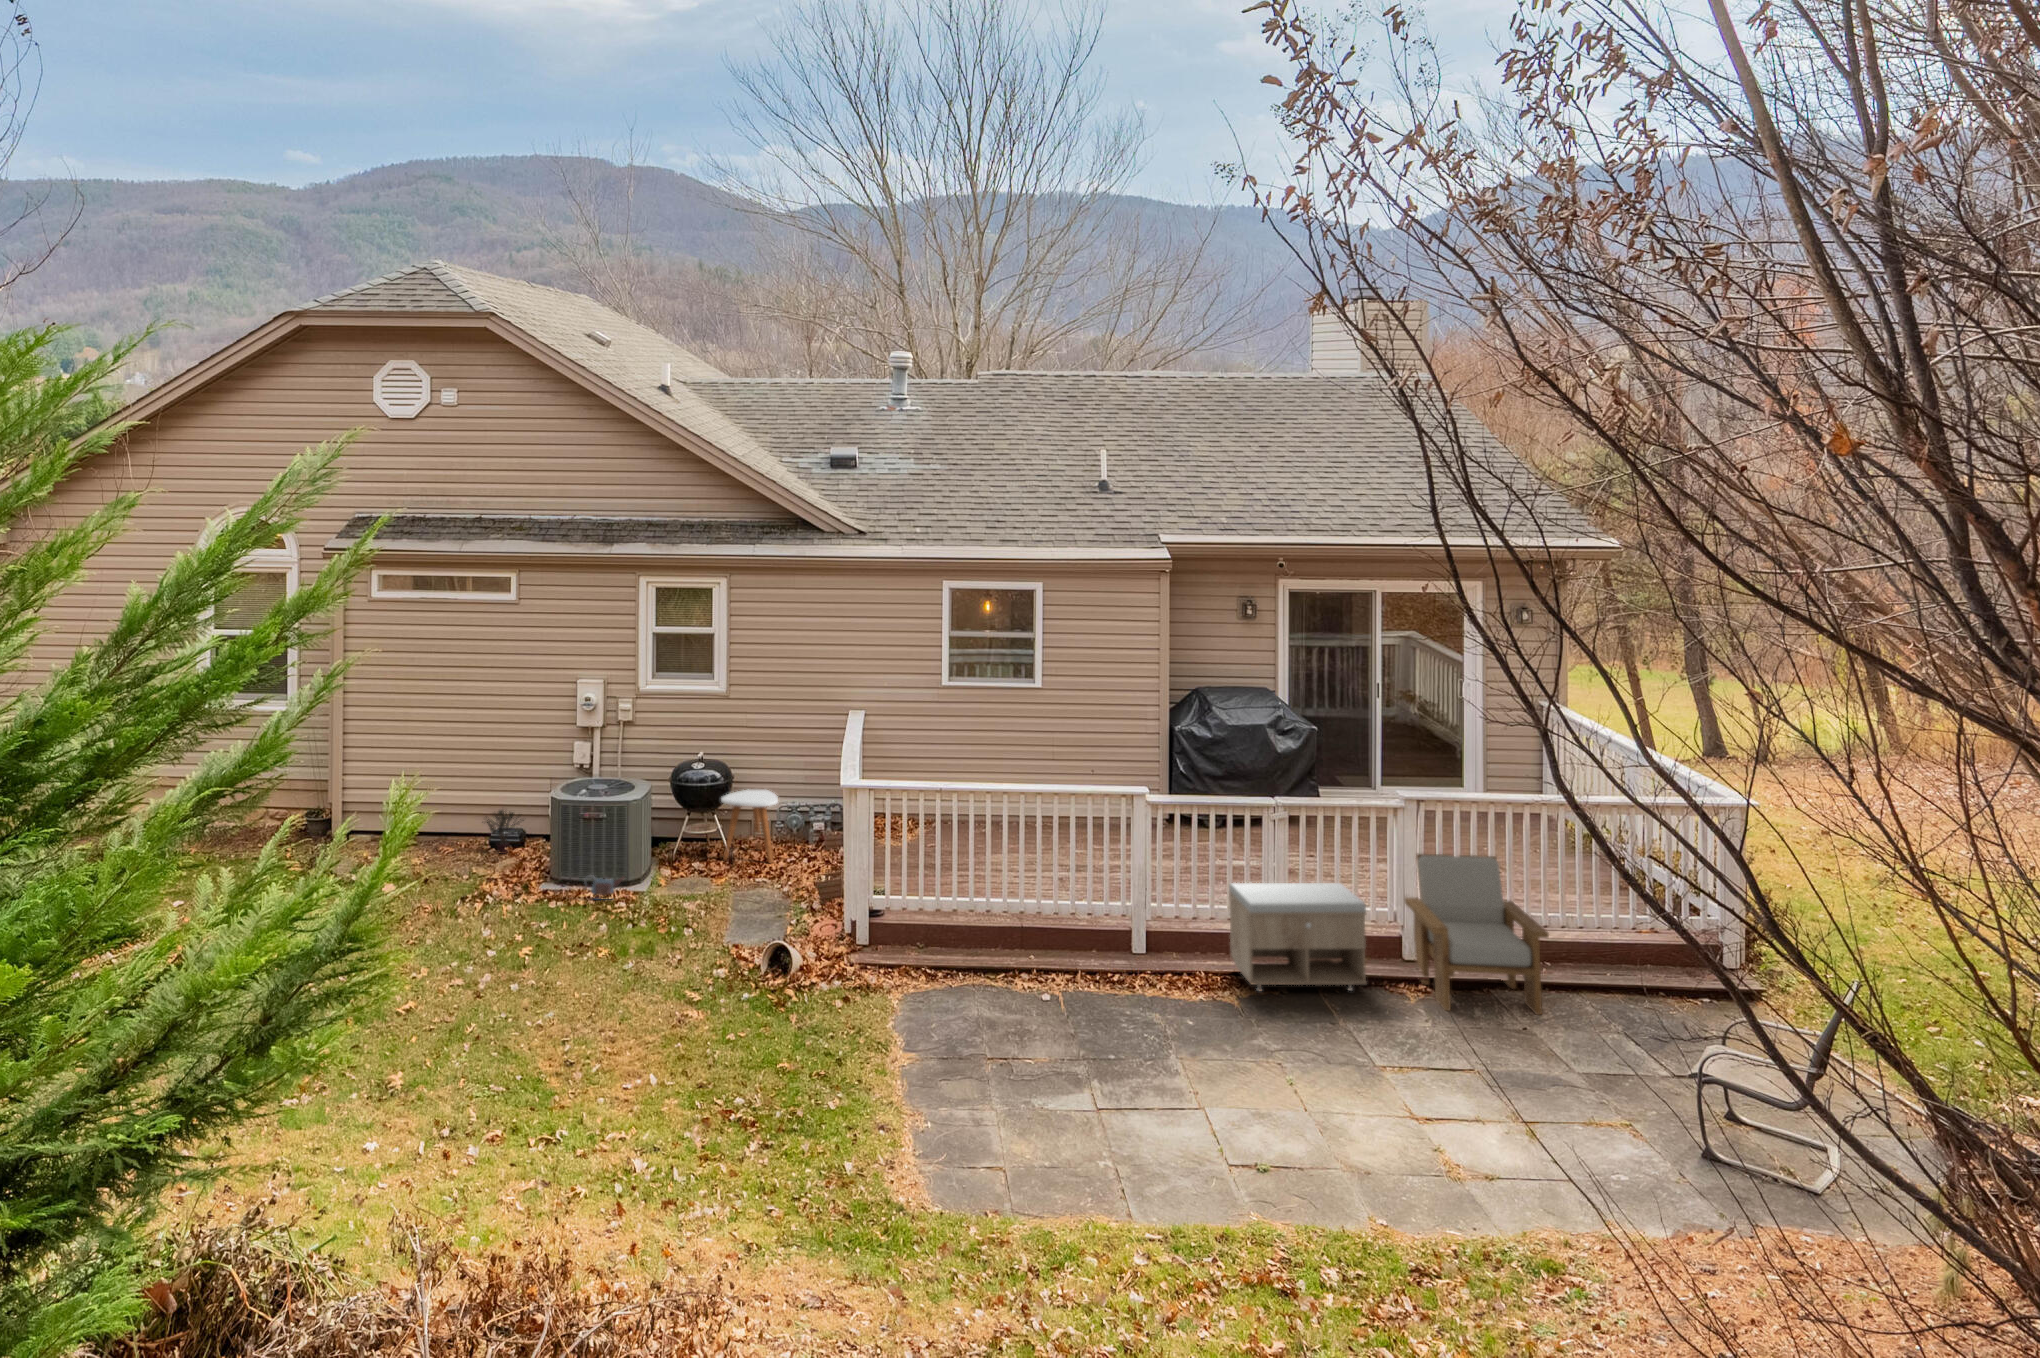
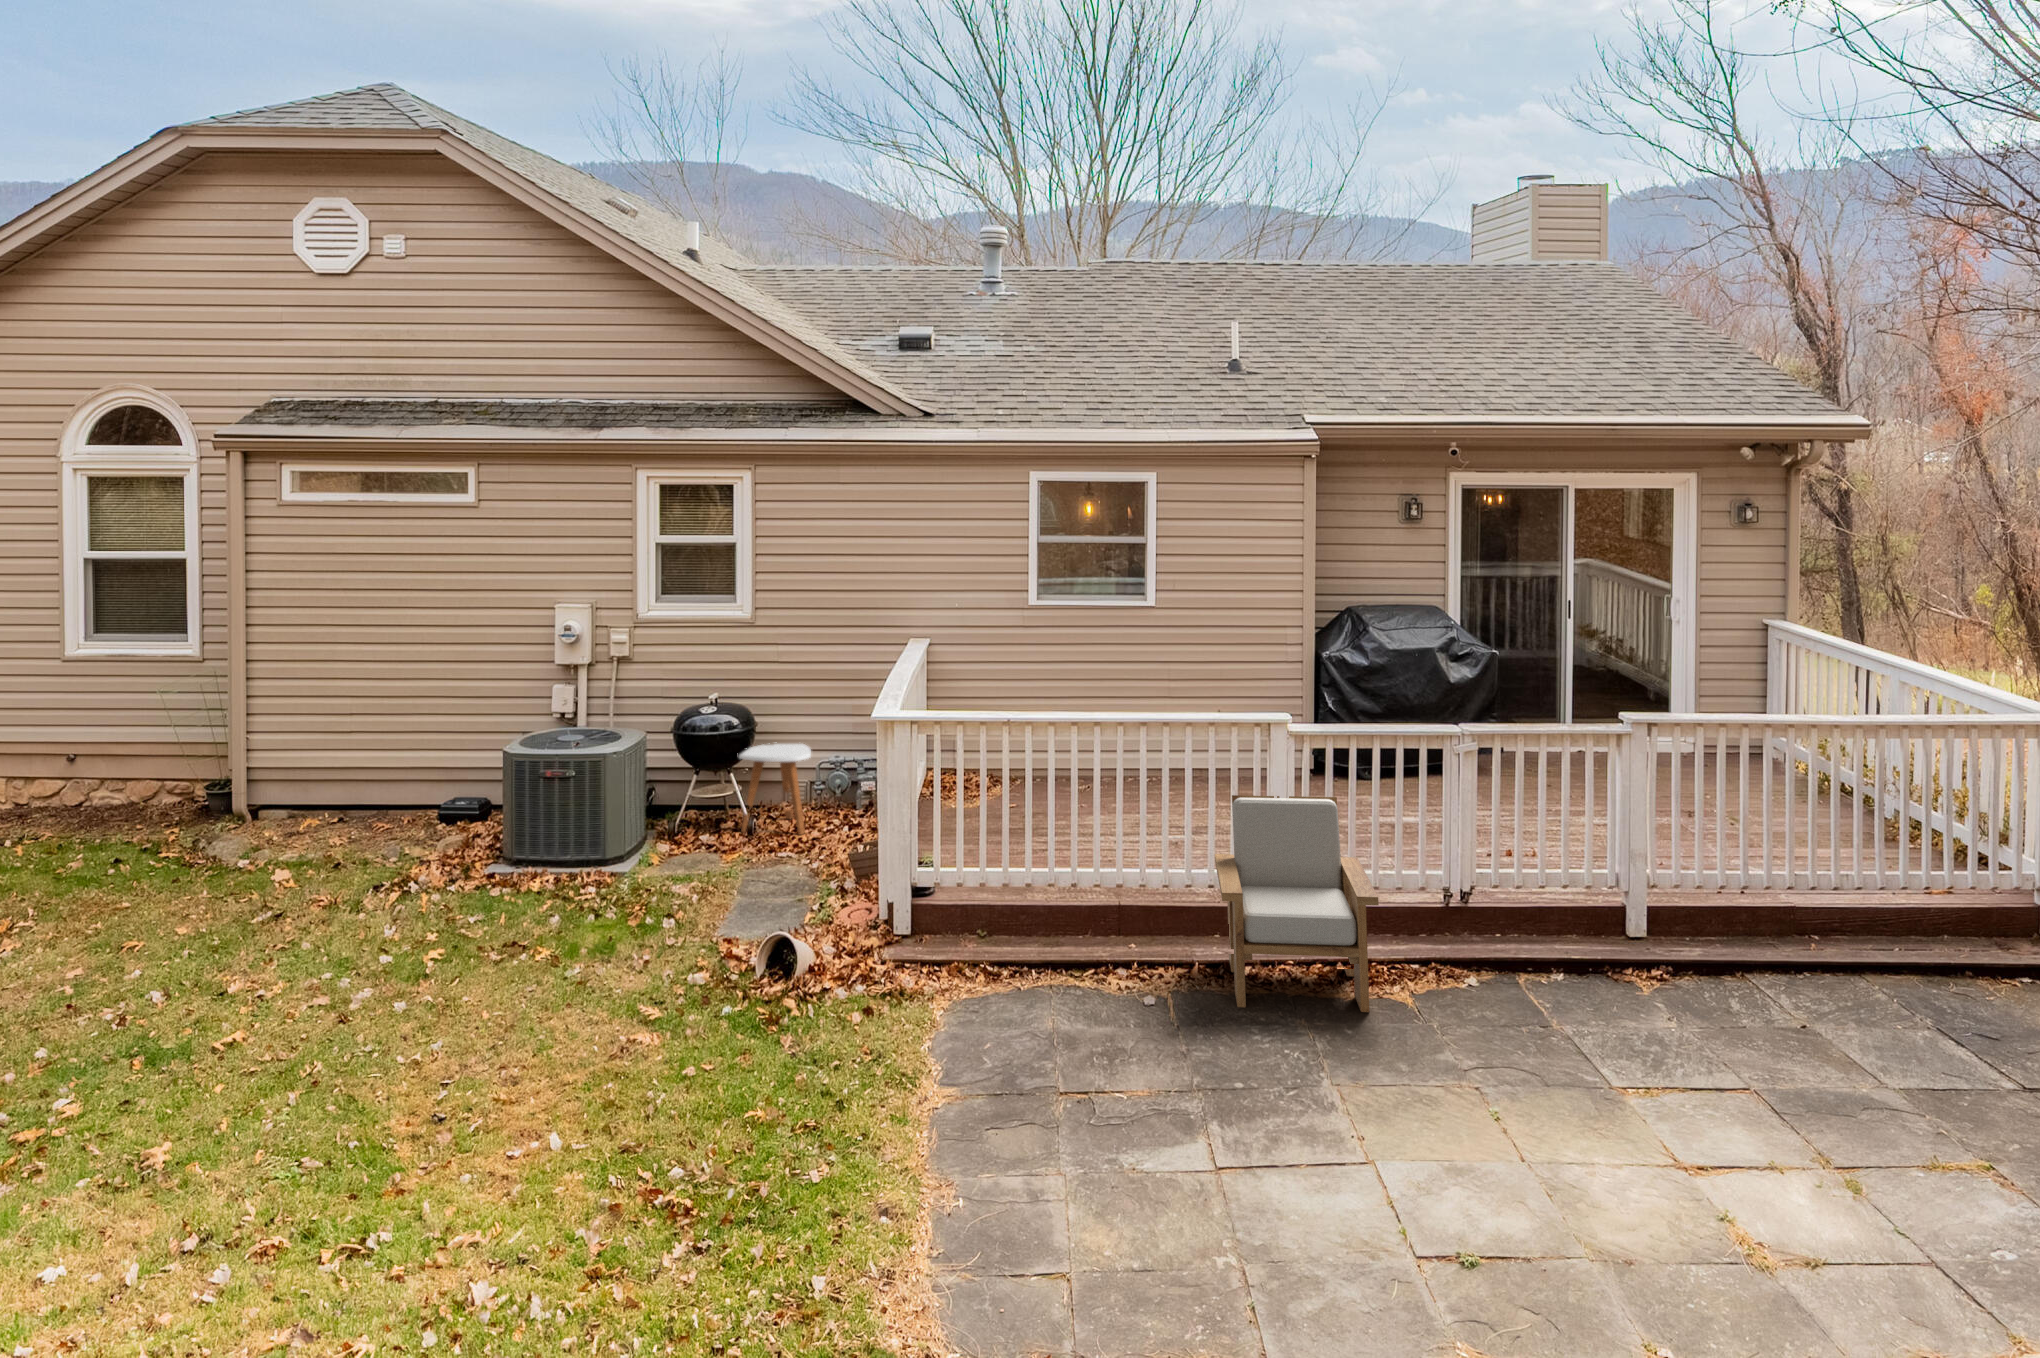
potted plant: present [487,810,524,854] -> none [430,769,489,829]
armchair: present [1405,854,1549,1015] -> present [1215,795,1379,1012]
watering can: present [584,875,625,899] -> none [543,850,600,883]
storage bench: present [1229,883,1367,991] -> none [1401,839,1596,989]

